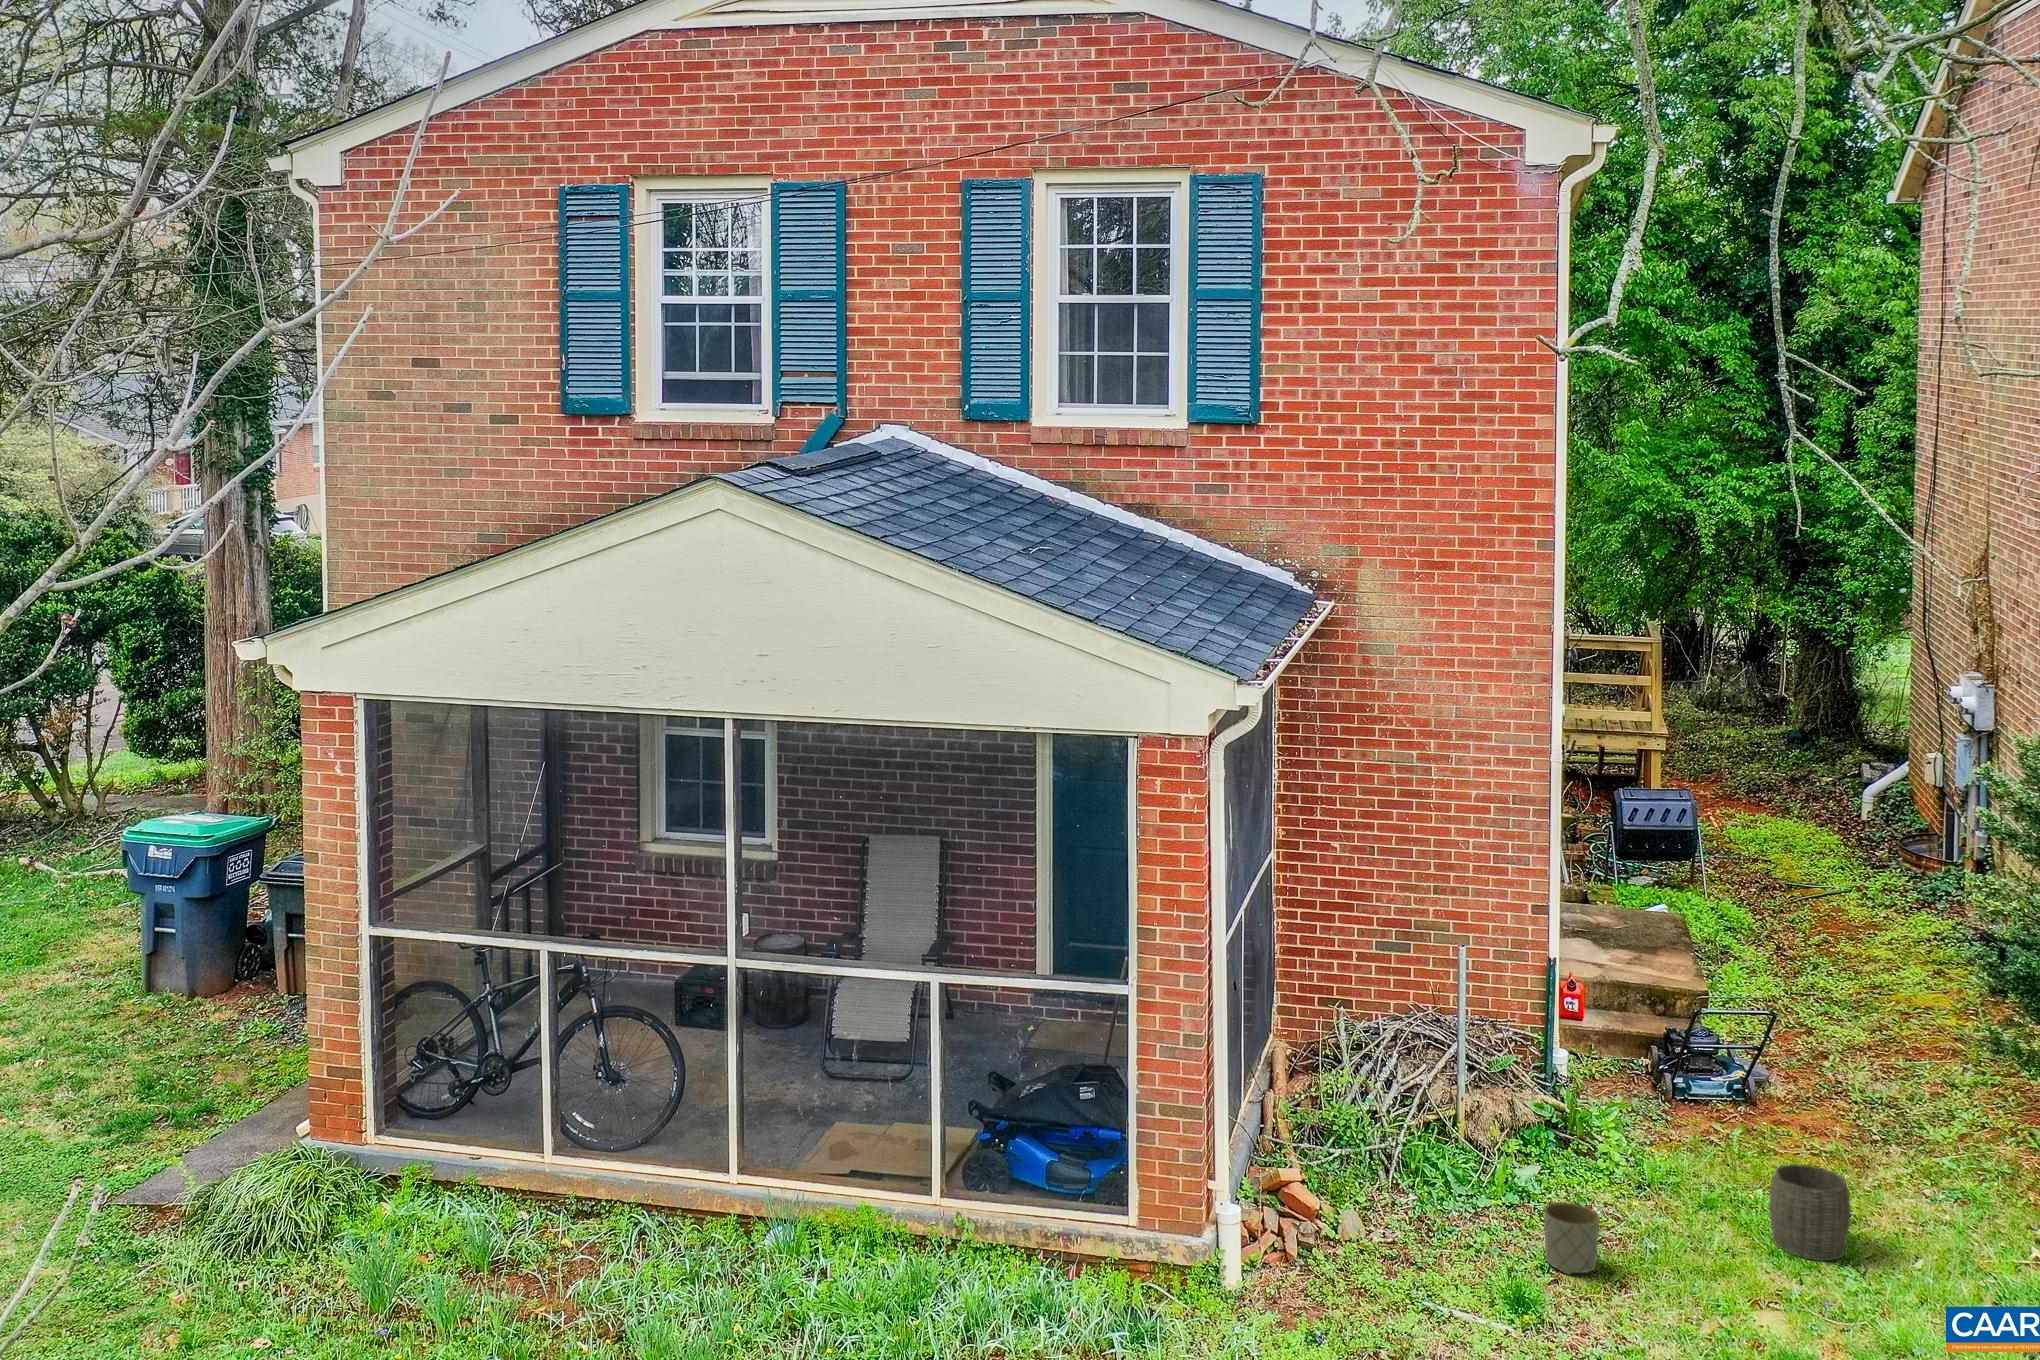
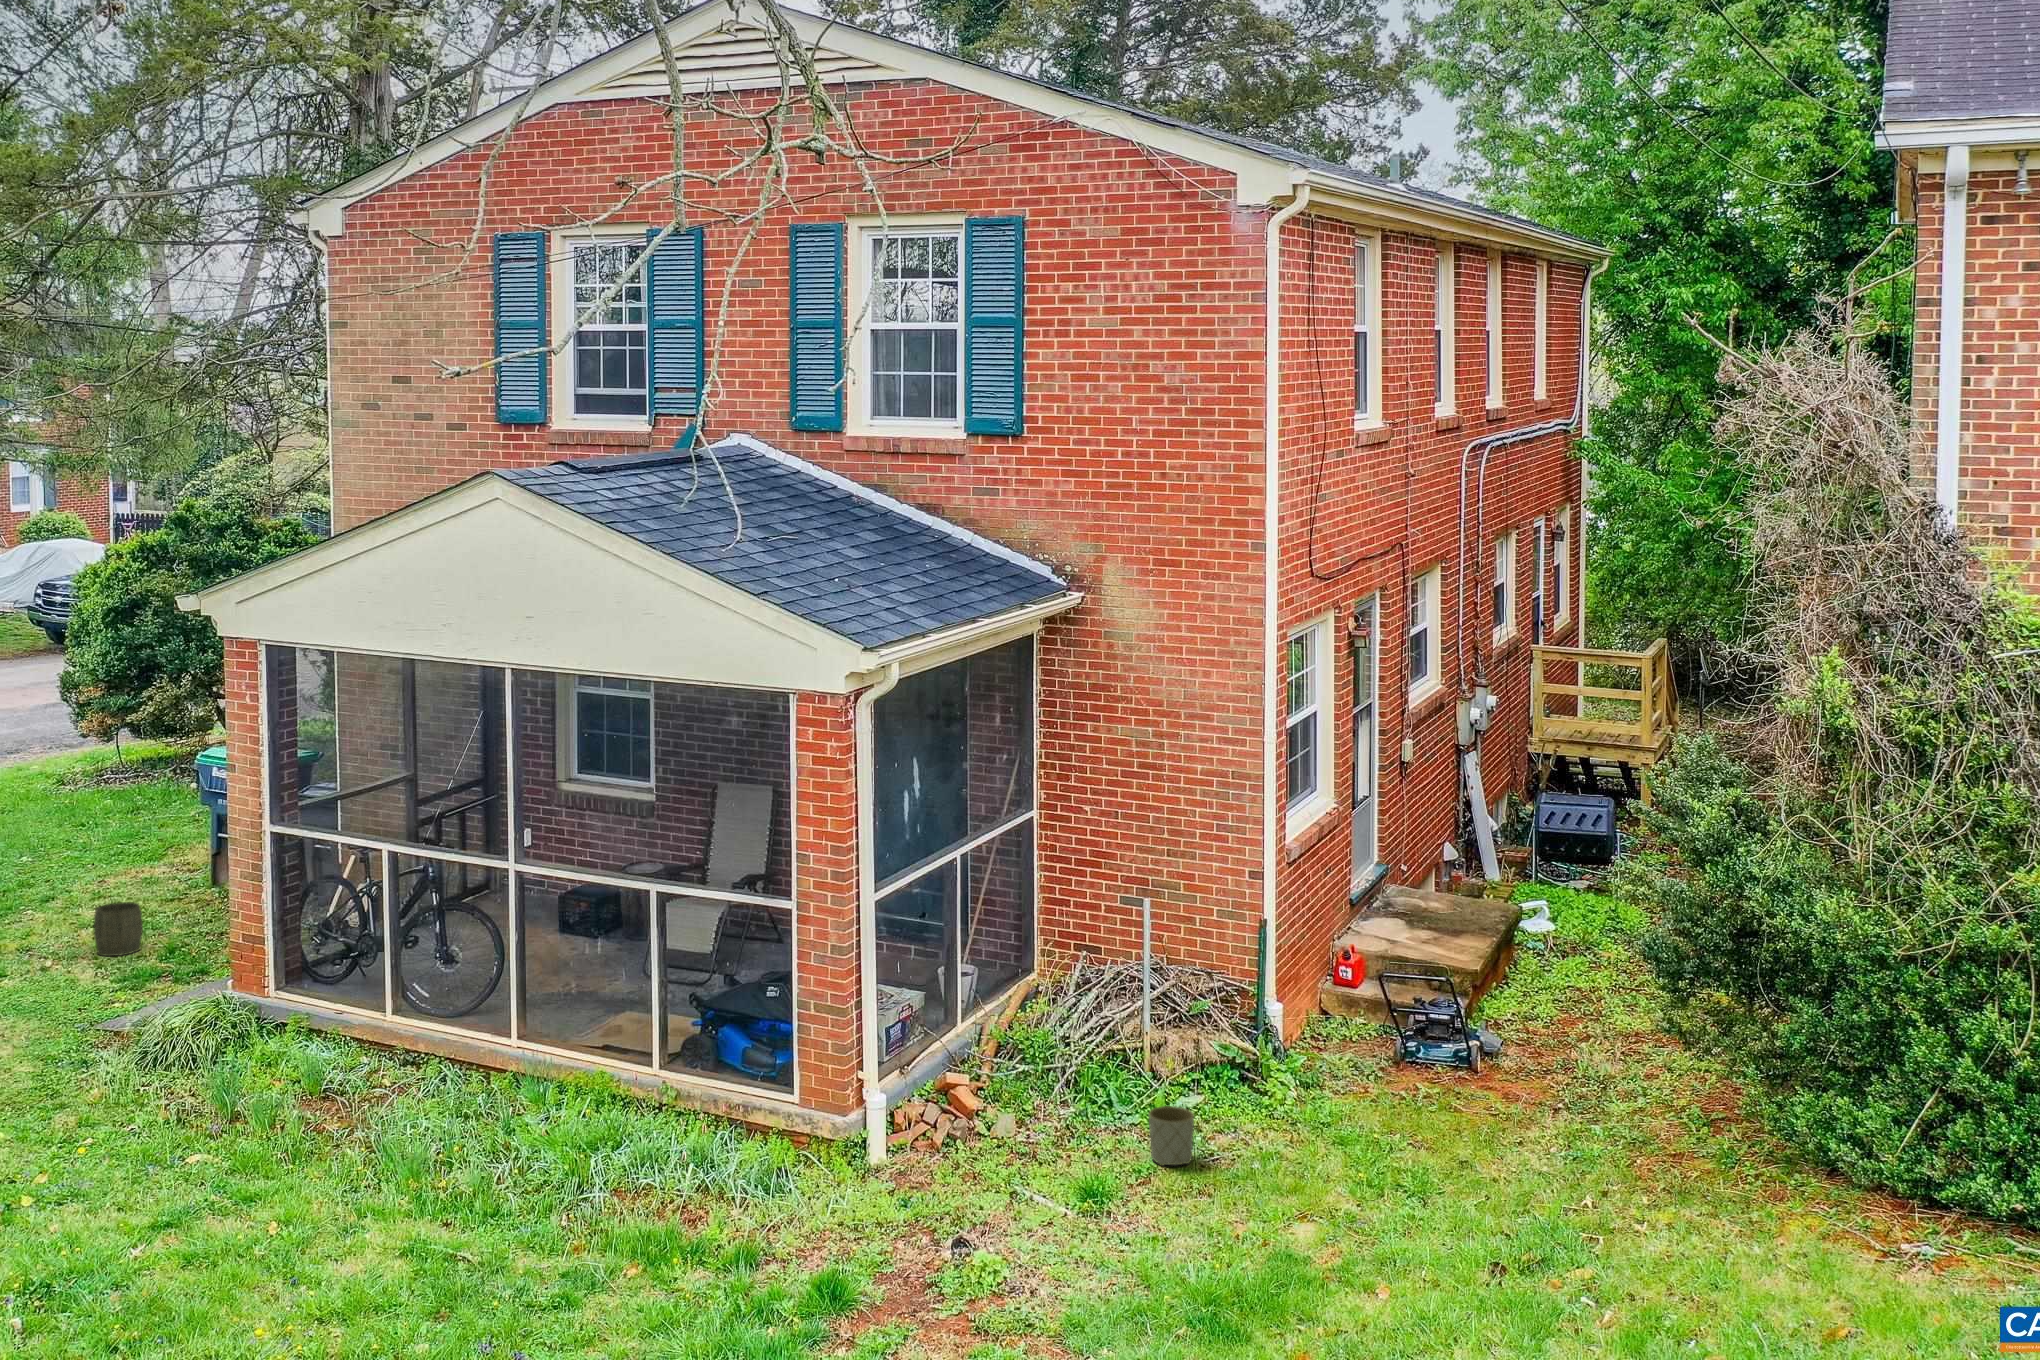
woven basket: present [1769,1164,1851,1261] -> present [94,902,143,956]

